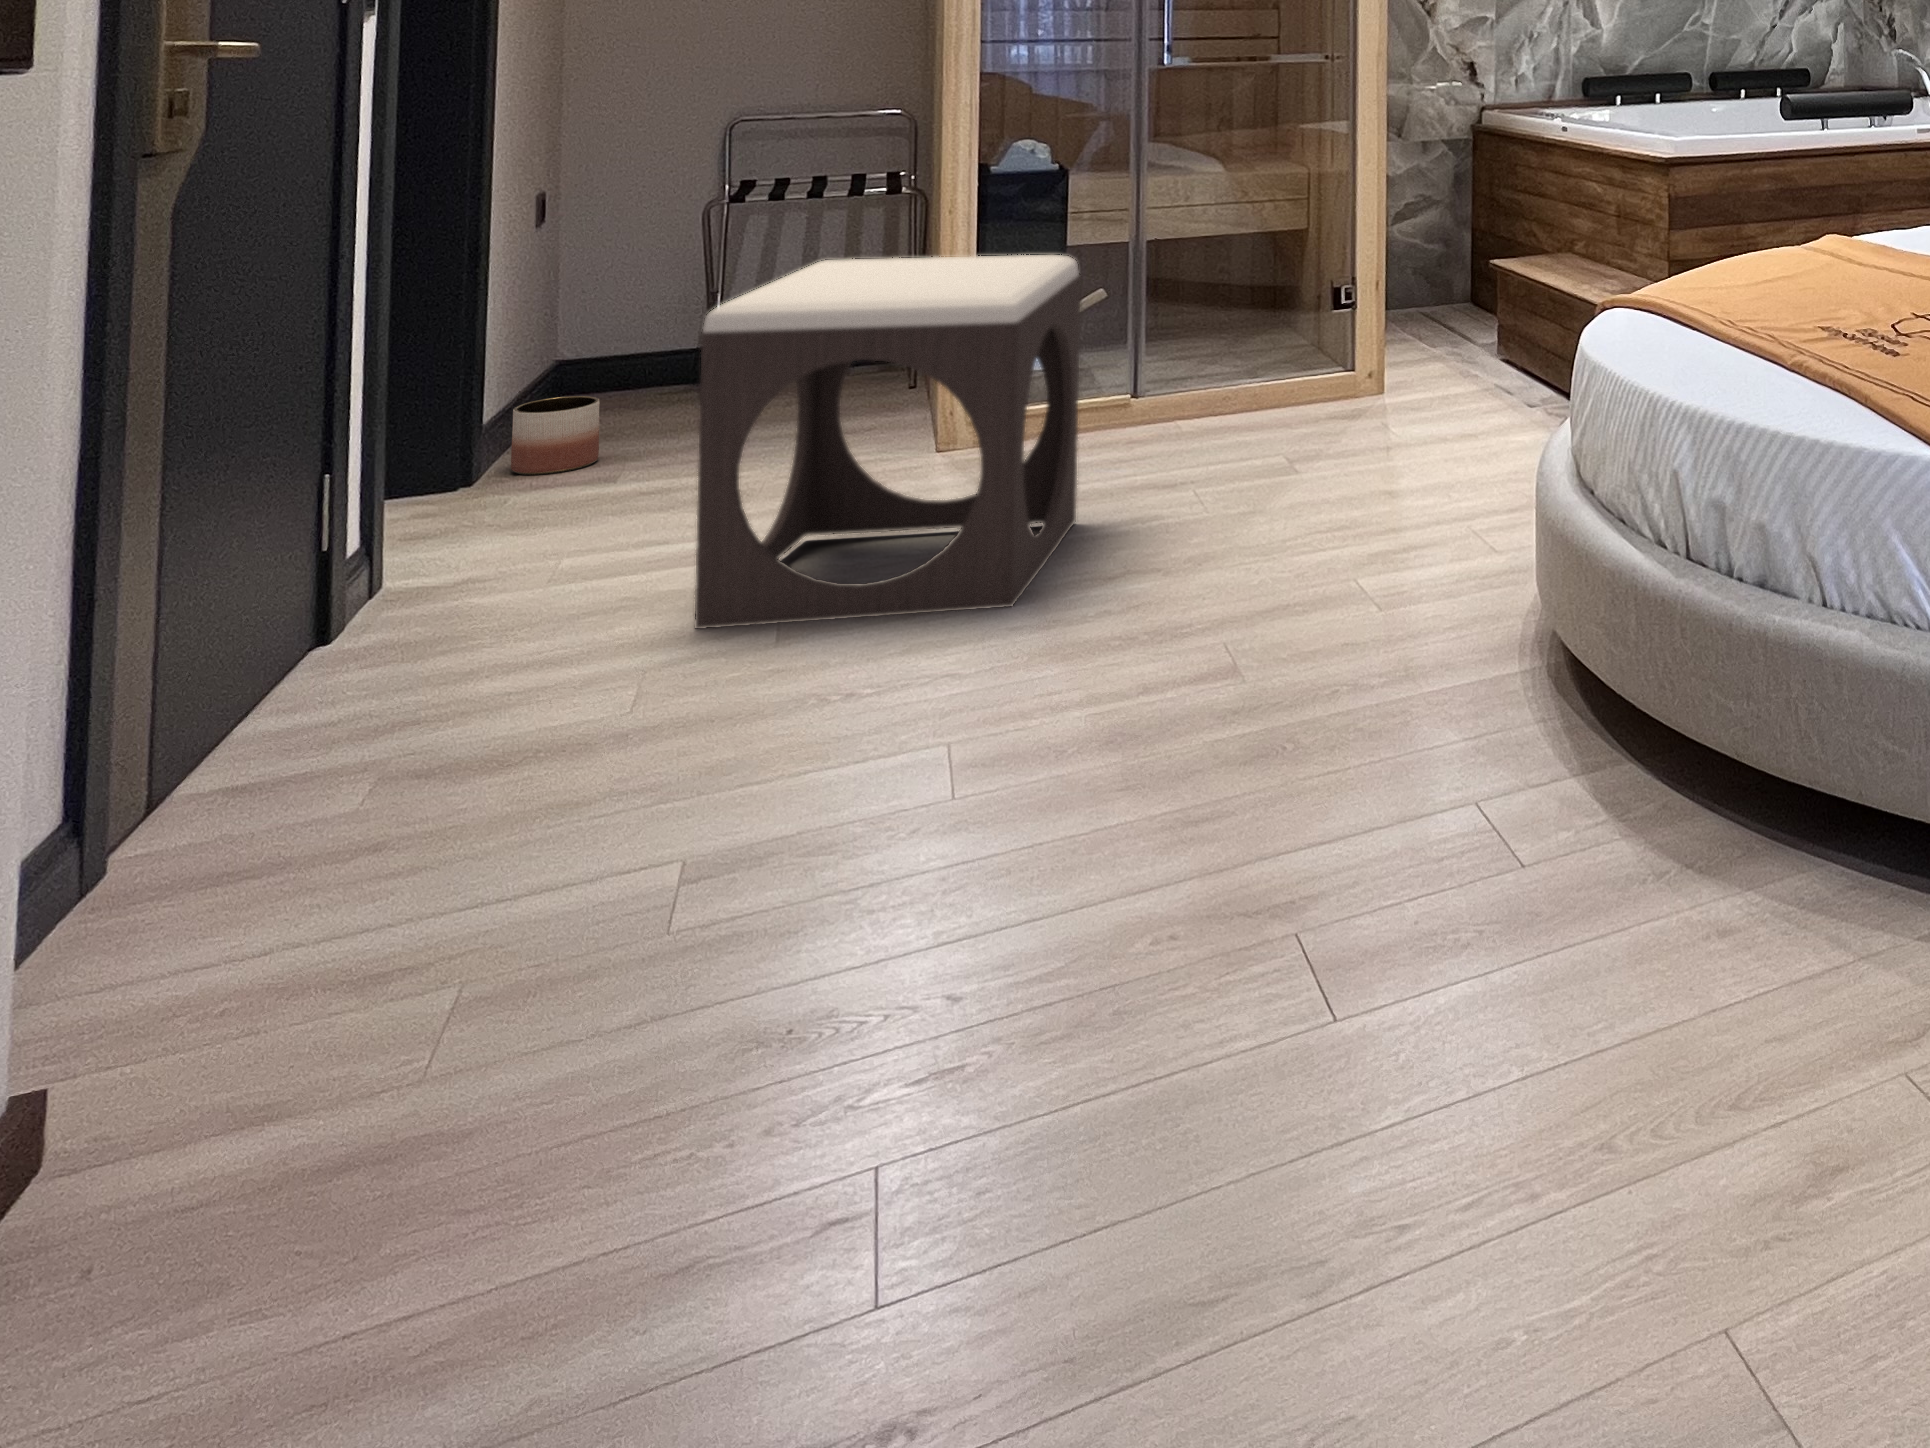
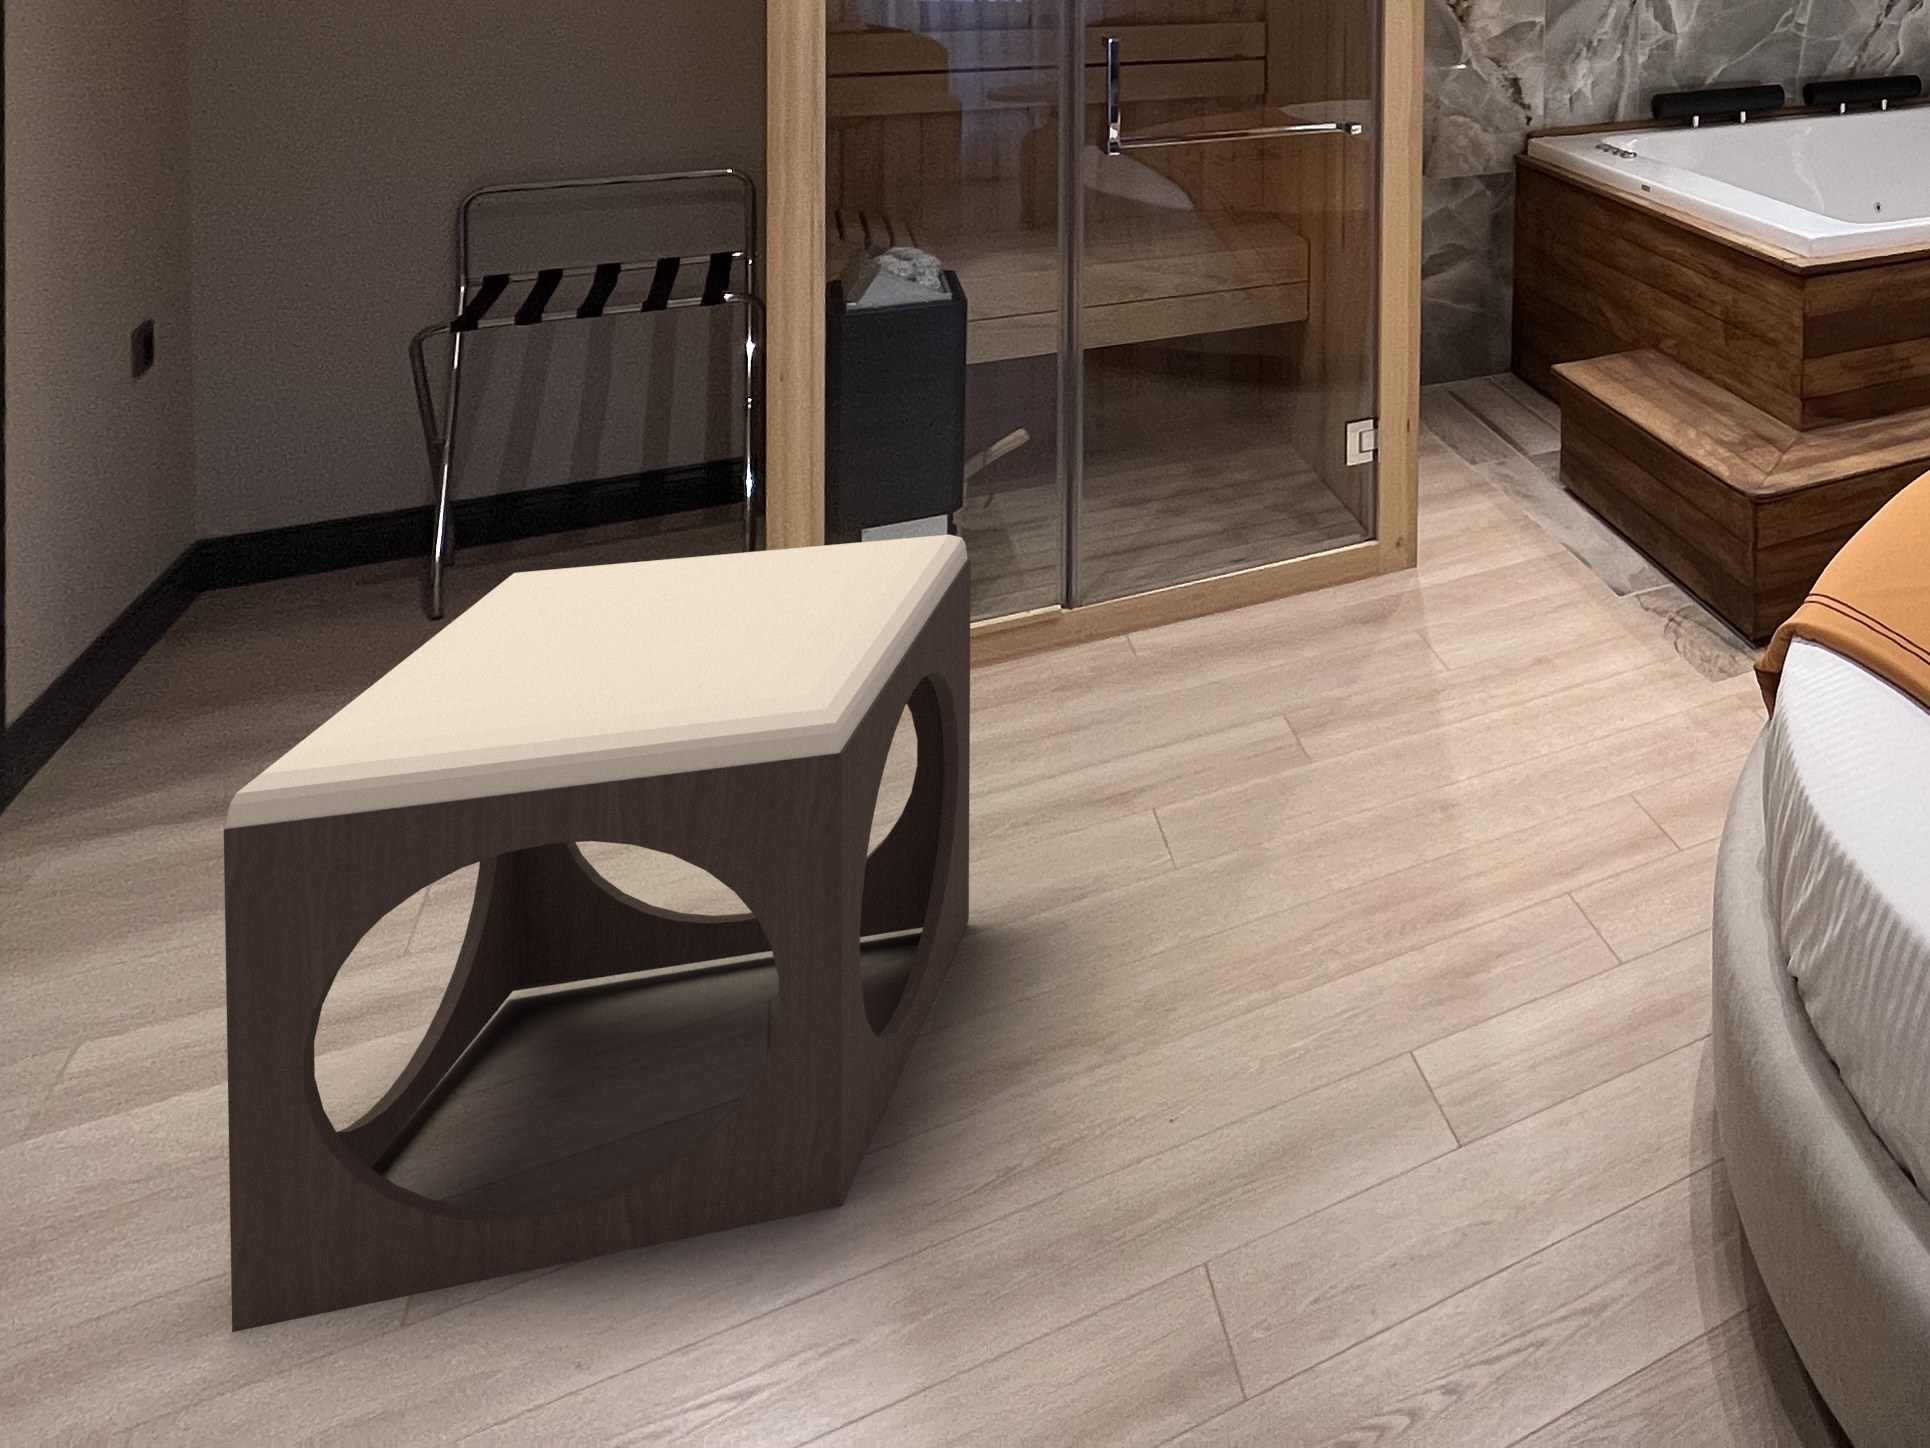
planter: present [511,396,599,475] -> none [50,671,212,814]

